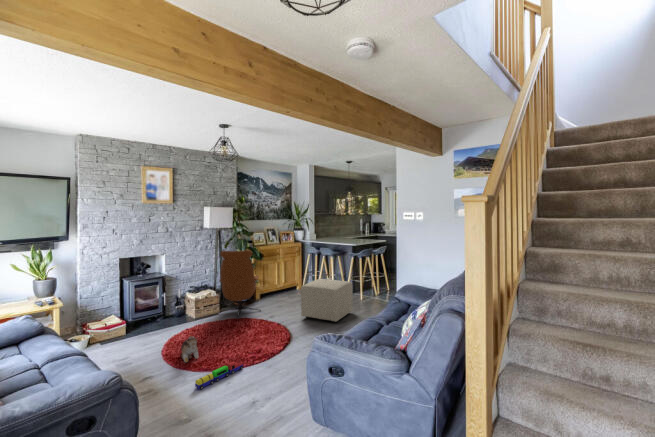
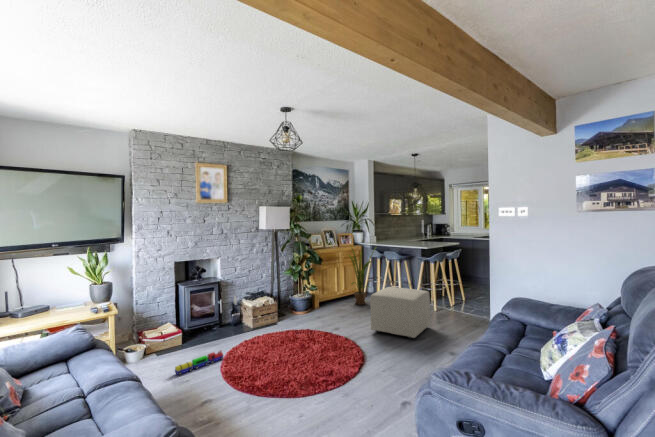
house plant: none [284,242,314,295] -> present [349,248,374,305]
lounge chair: present [220,250,261,318] -> none [278,253,323,330]
plush toy: present [181,336,198,362] -> none [242,352,263,383]
toy train: present [195,359,243,389] -> present [175,351,223,375]

